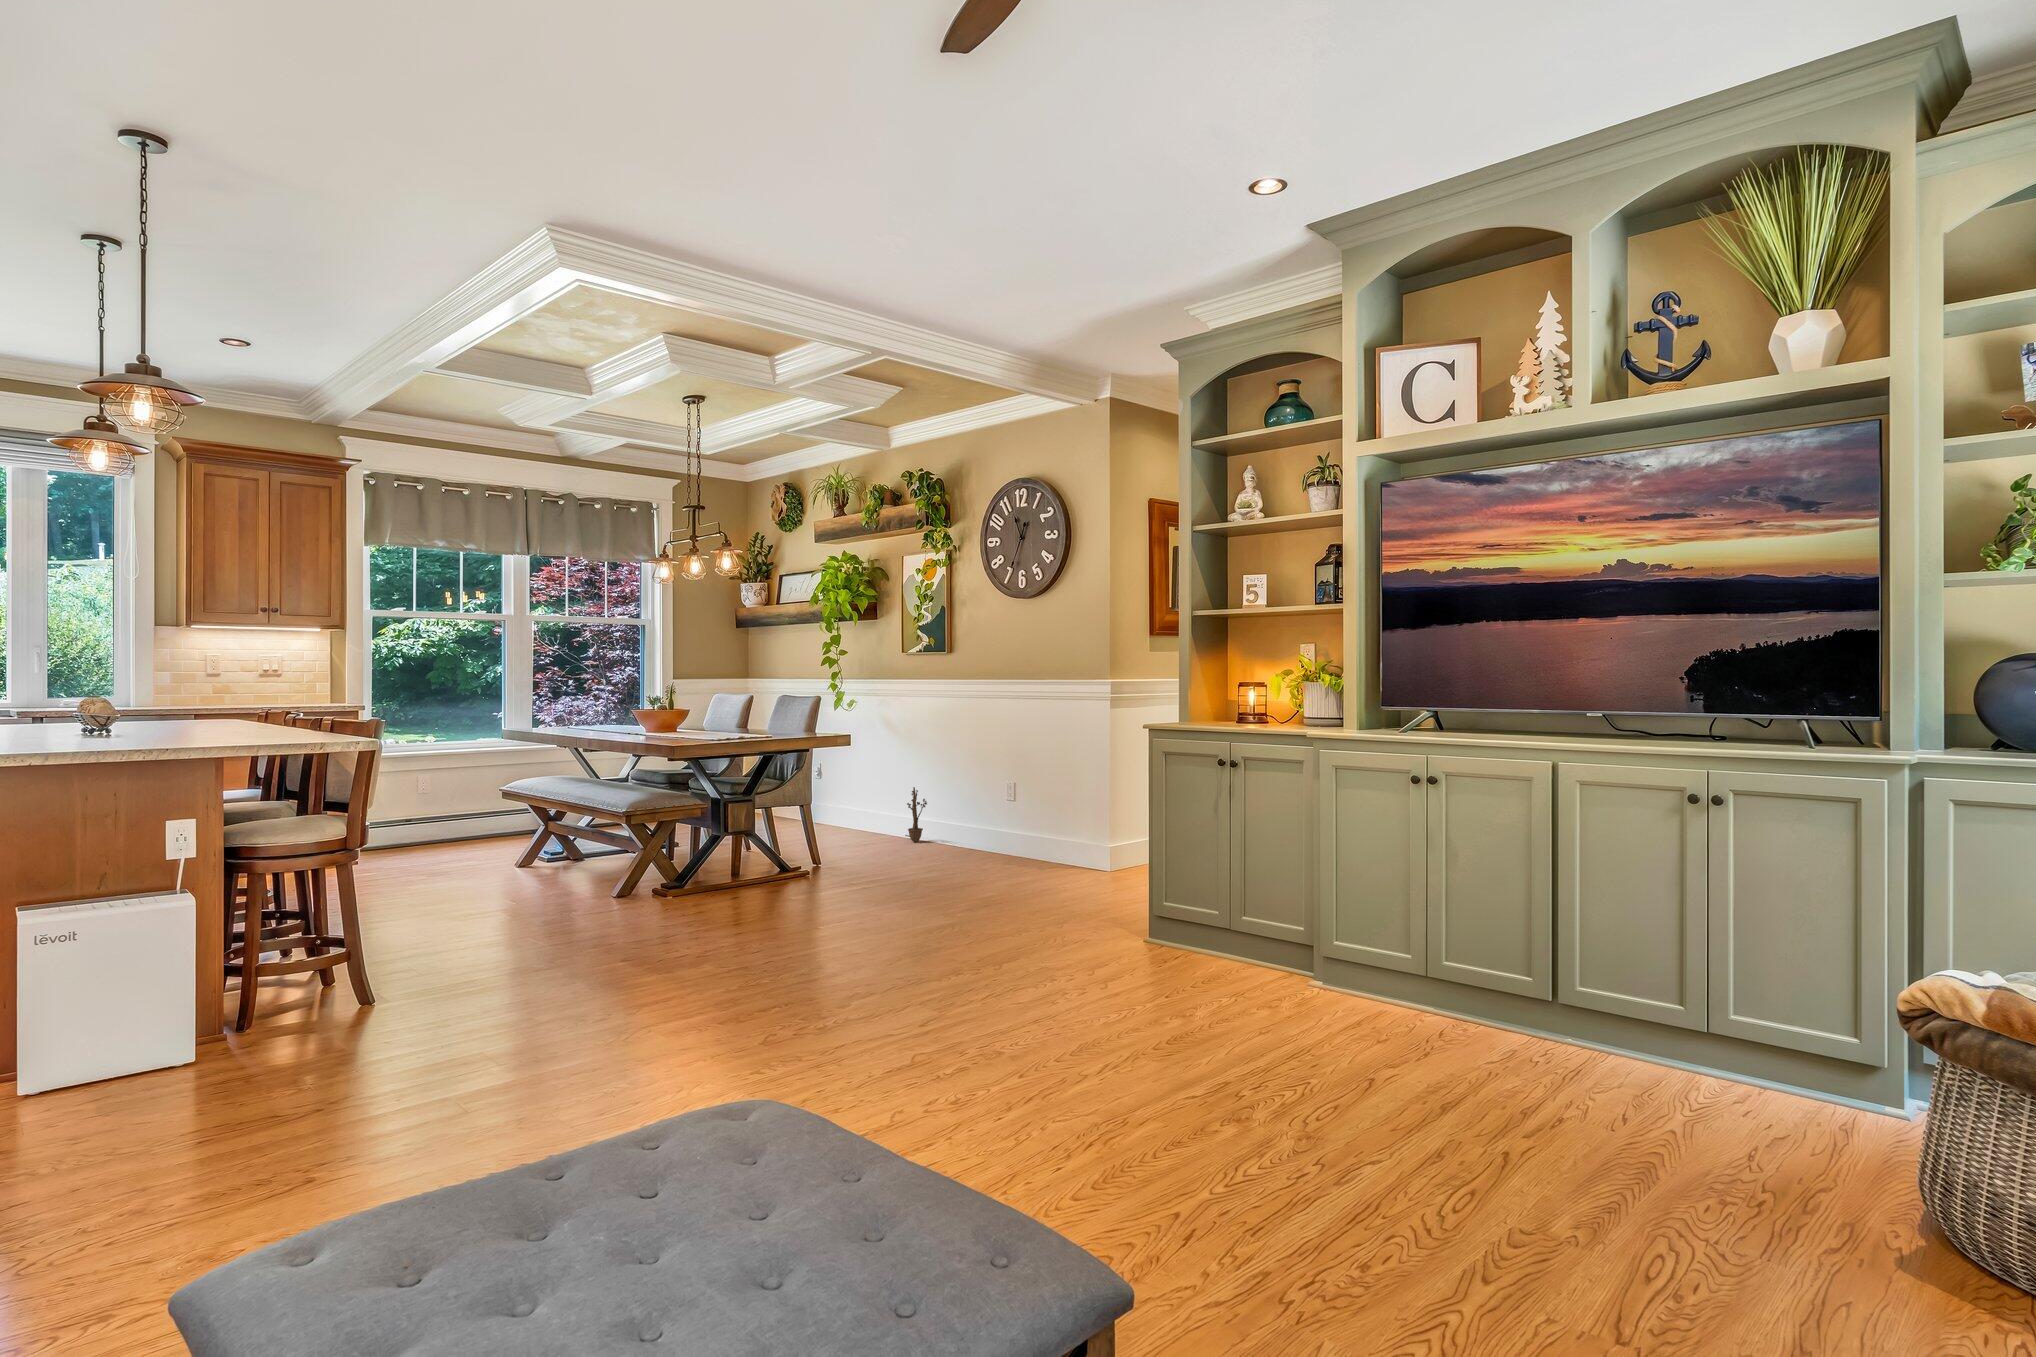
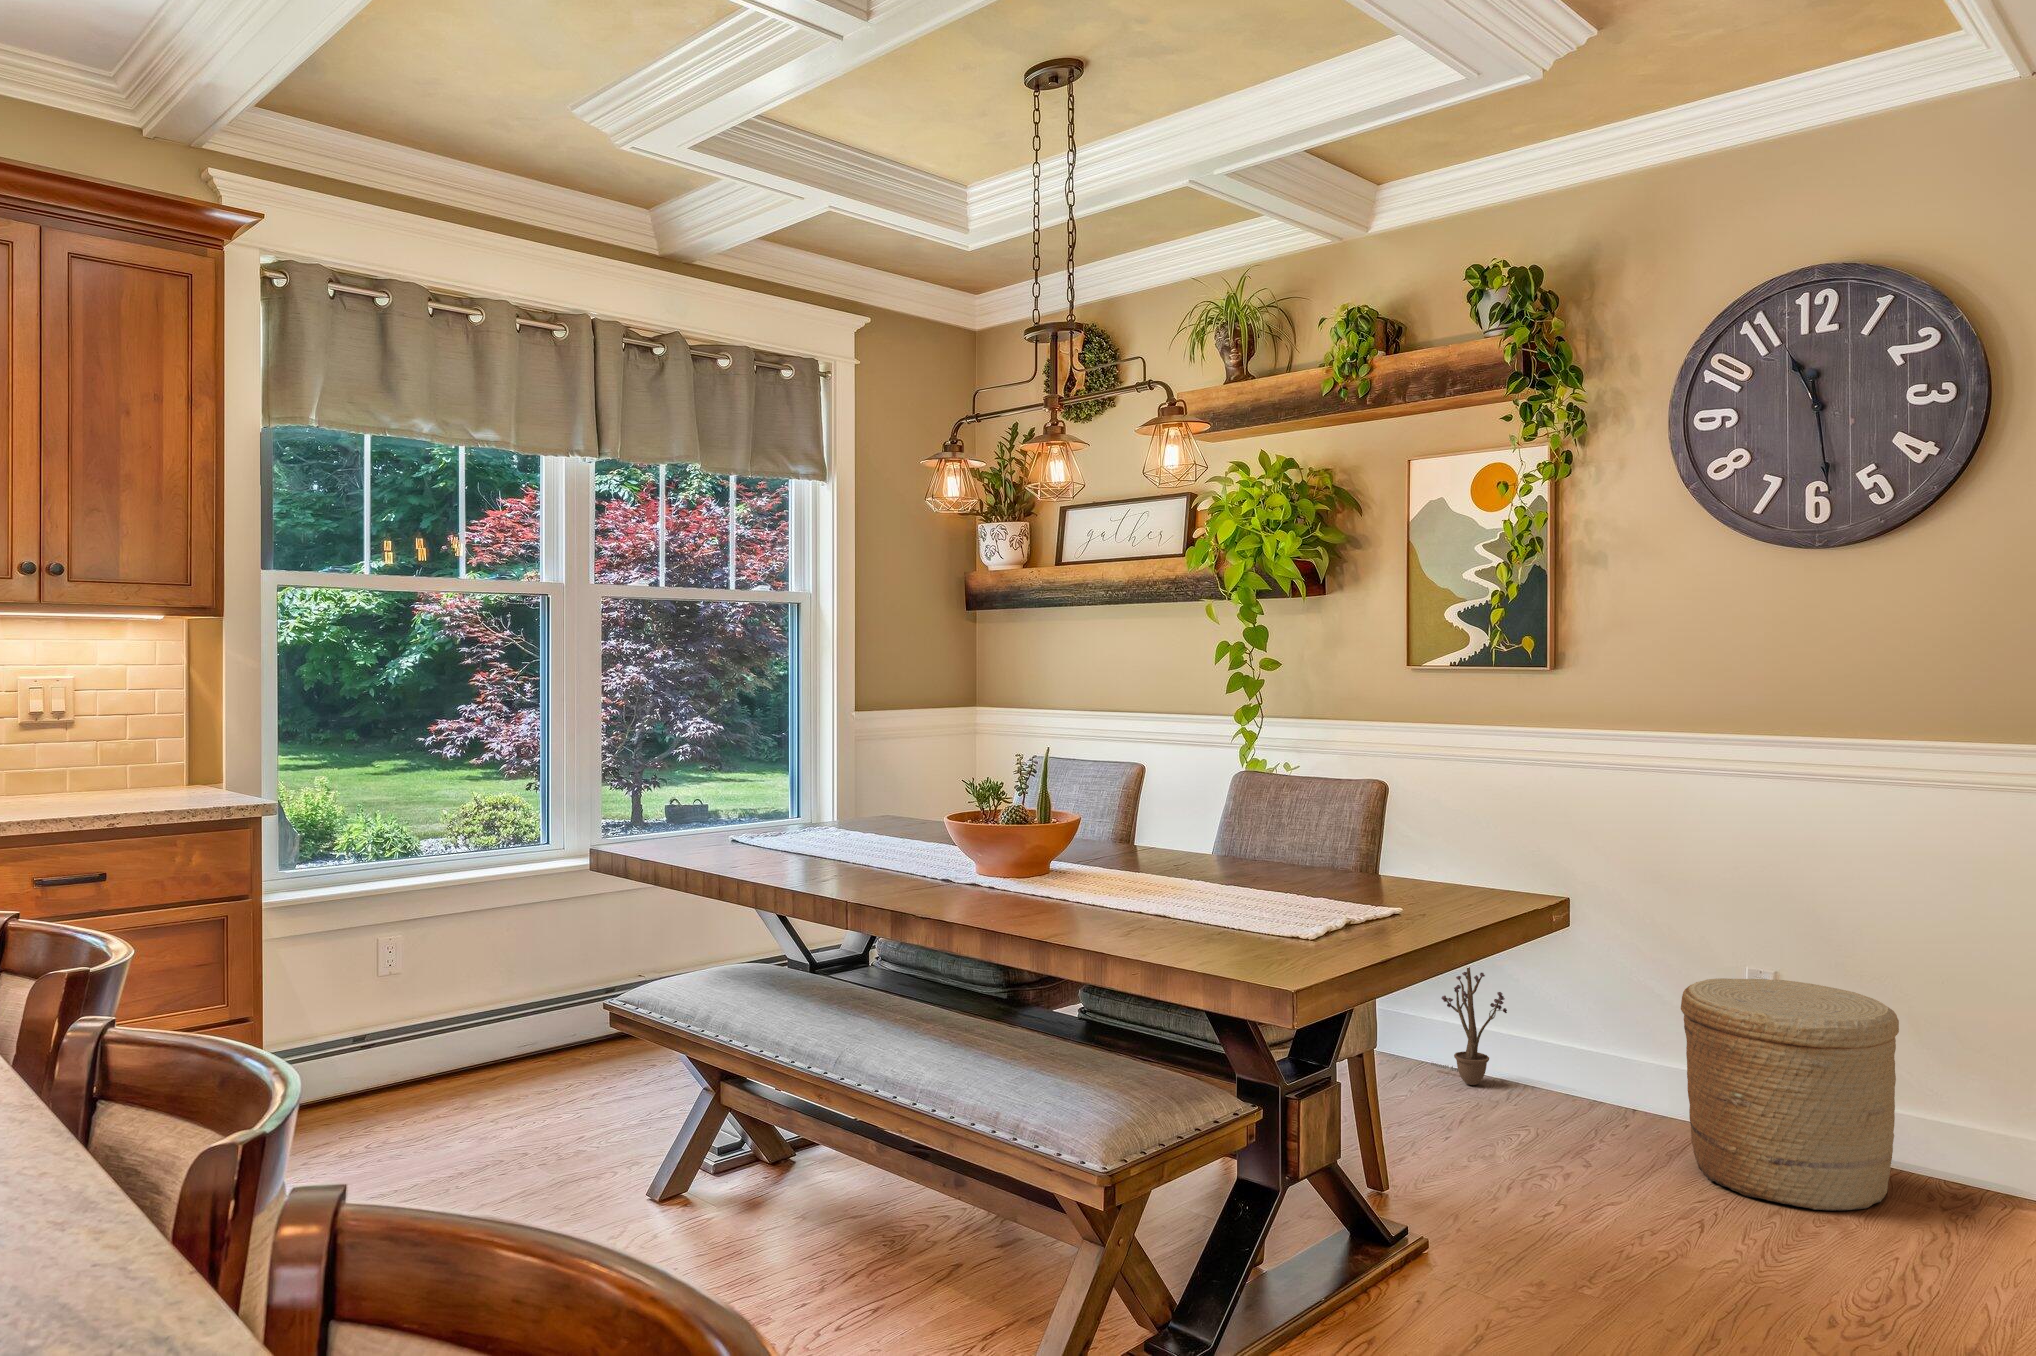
woven basket: none [950,782,1030,867] -> present [1681,978,1899,1211]

